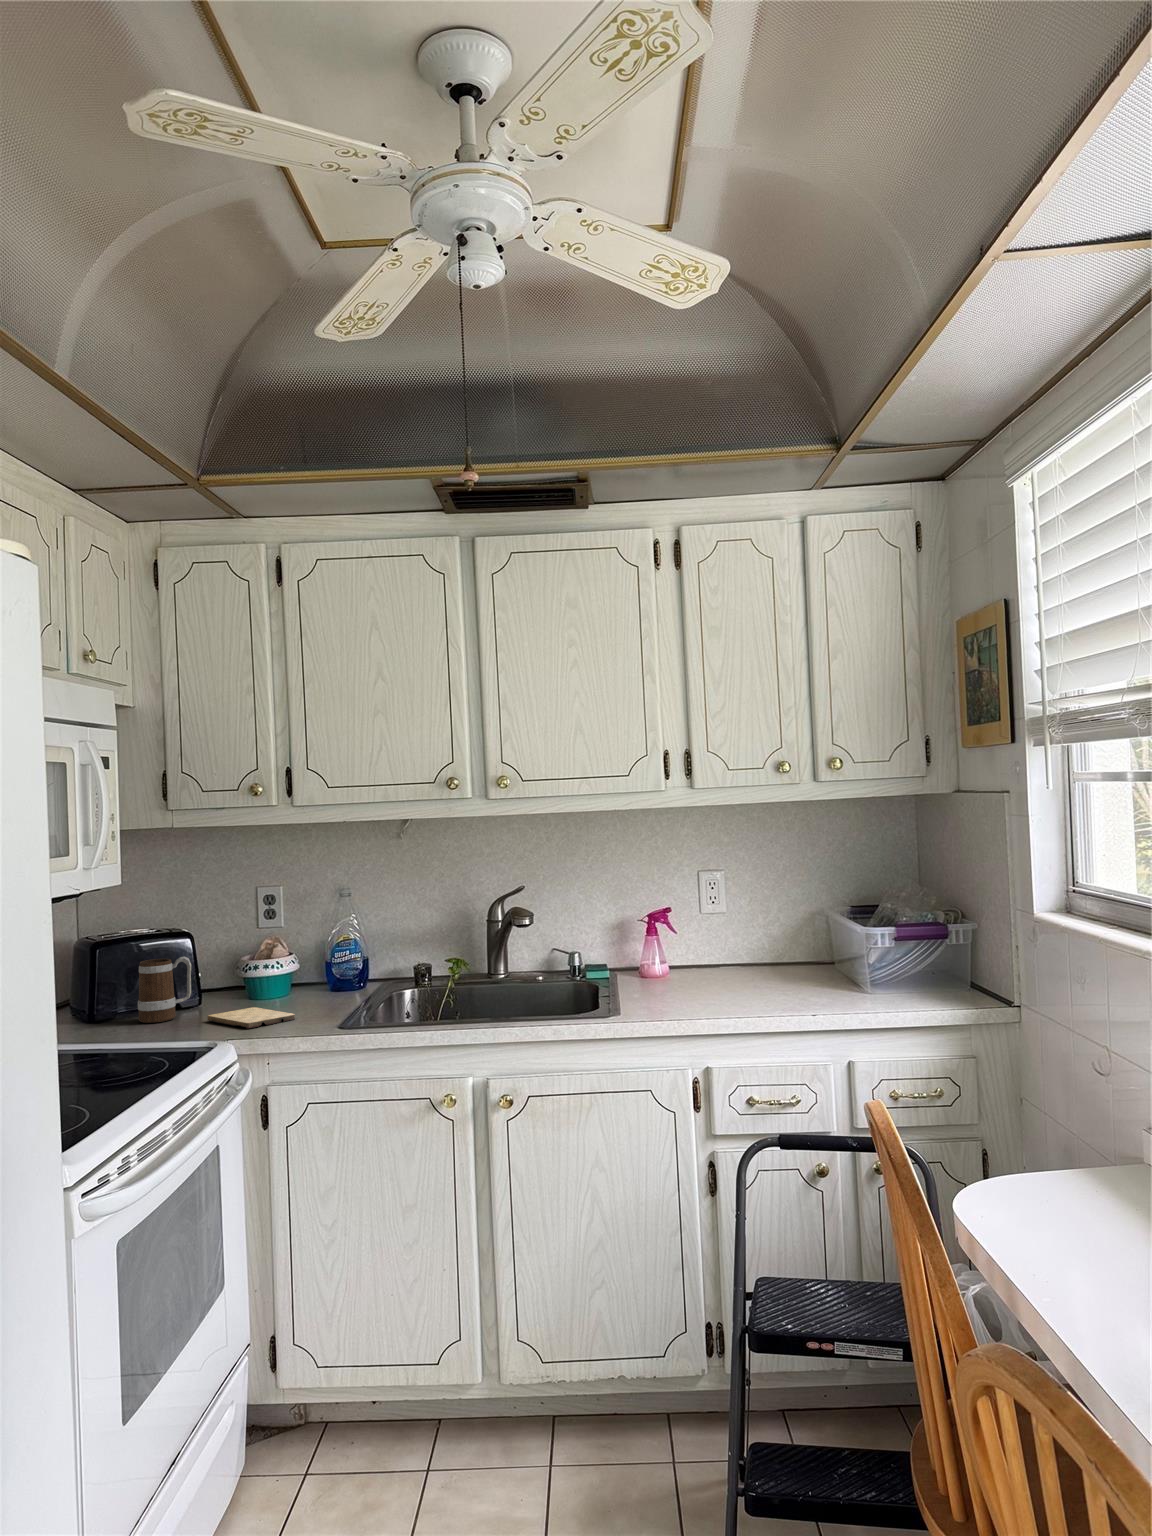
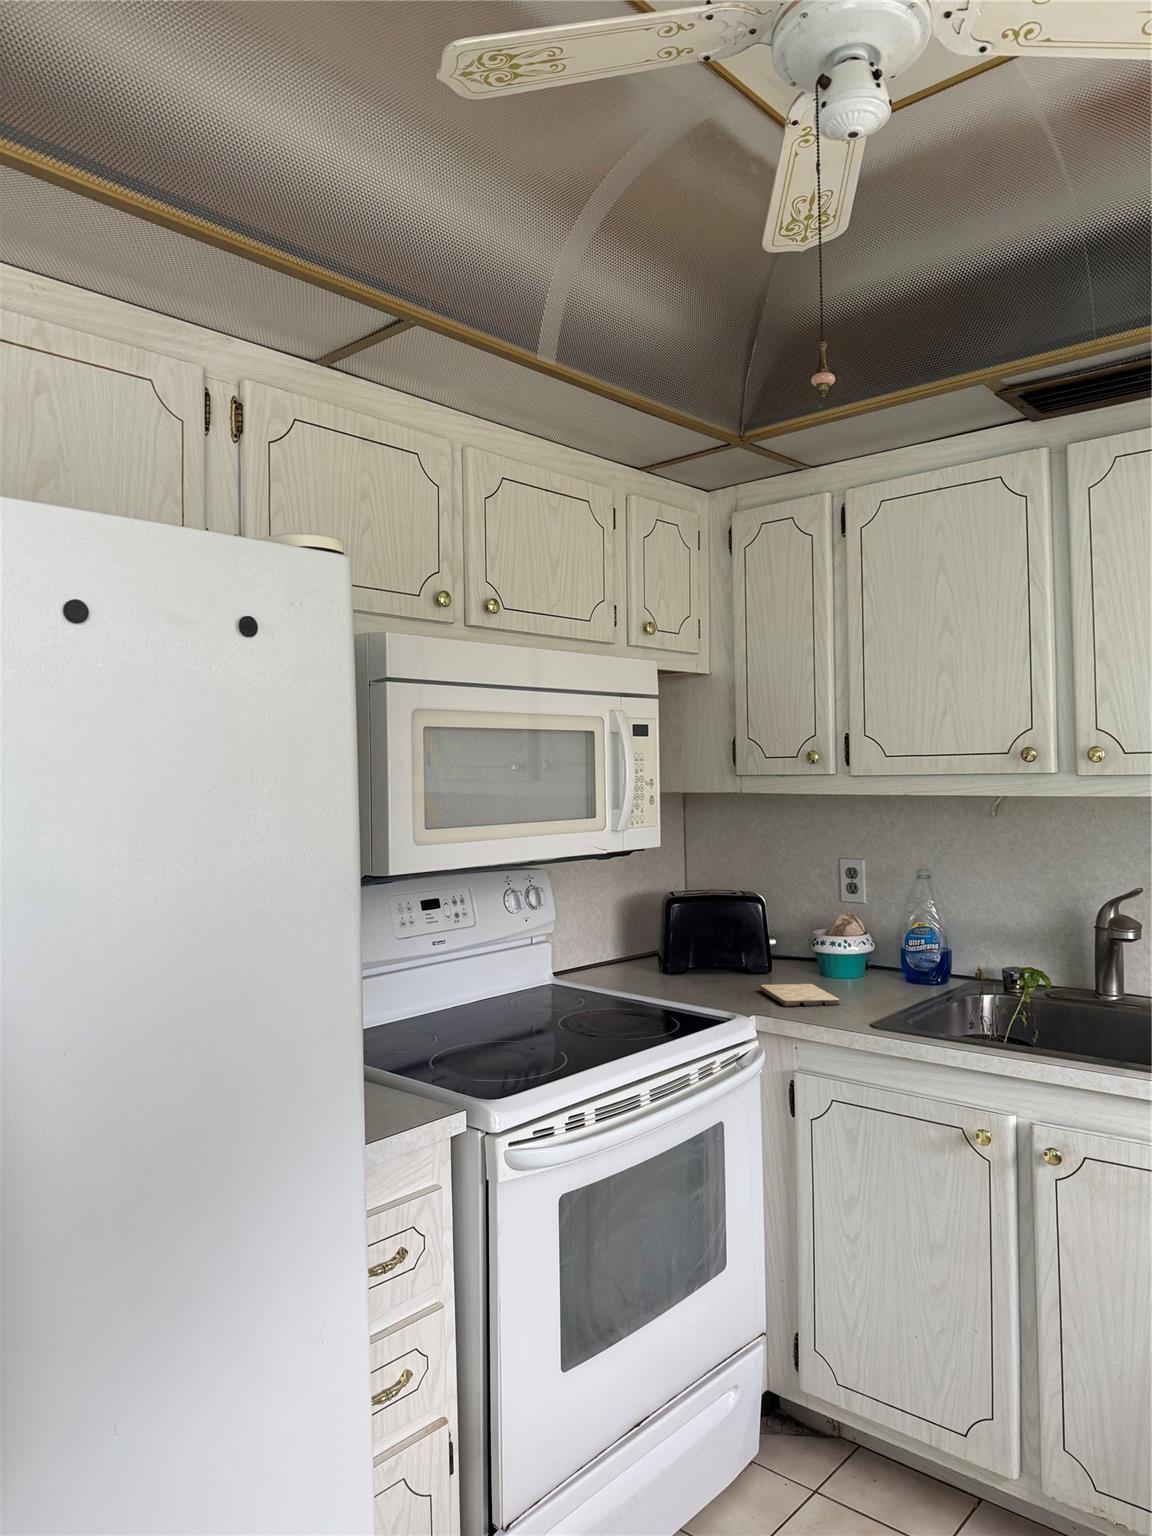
mug: present [138,957,191,1023] -> none [706,921,755,983]

